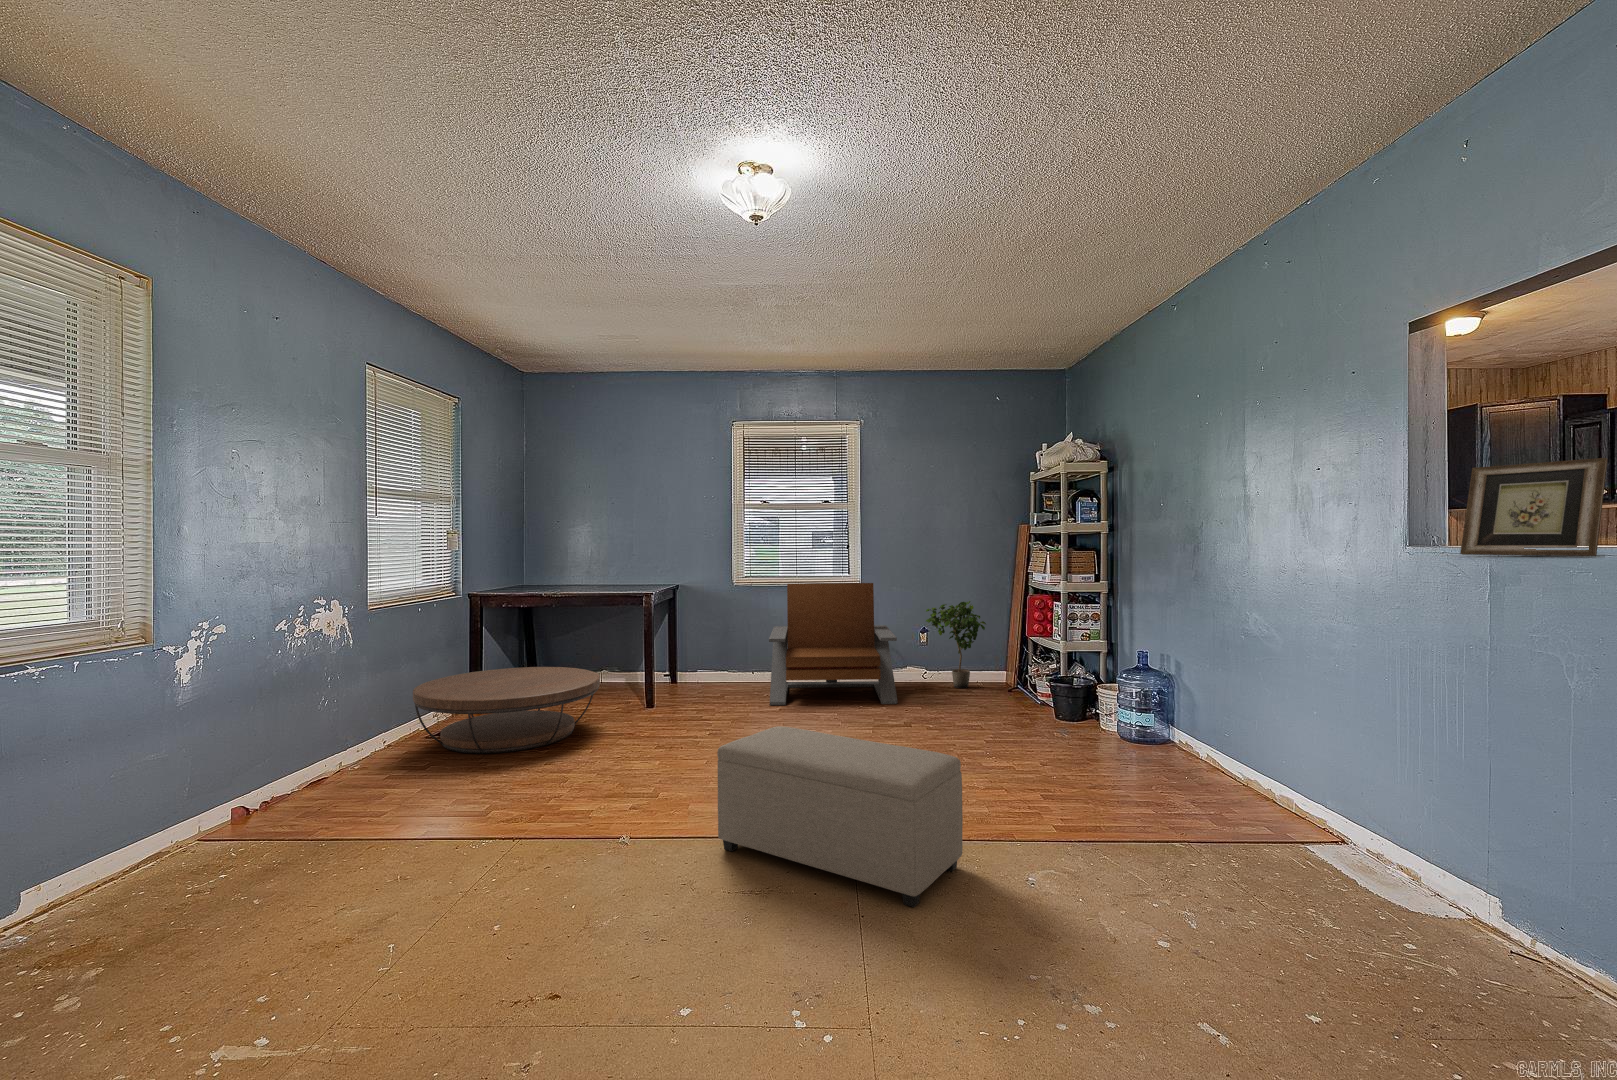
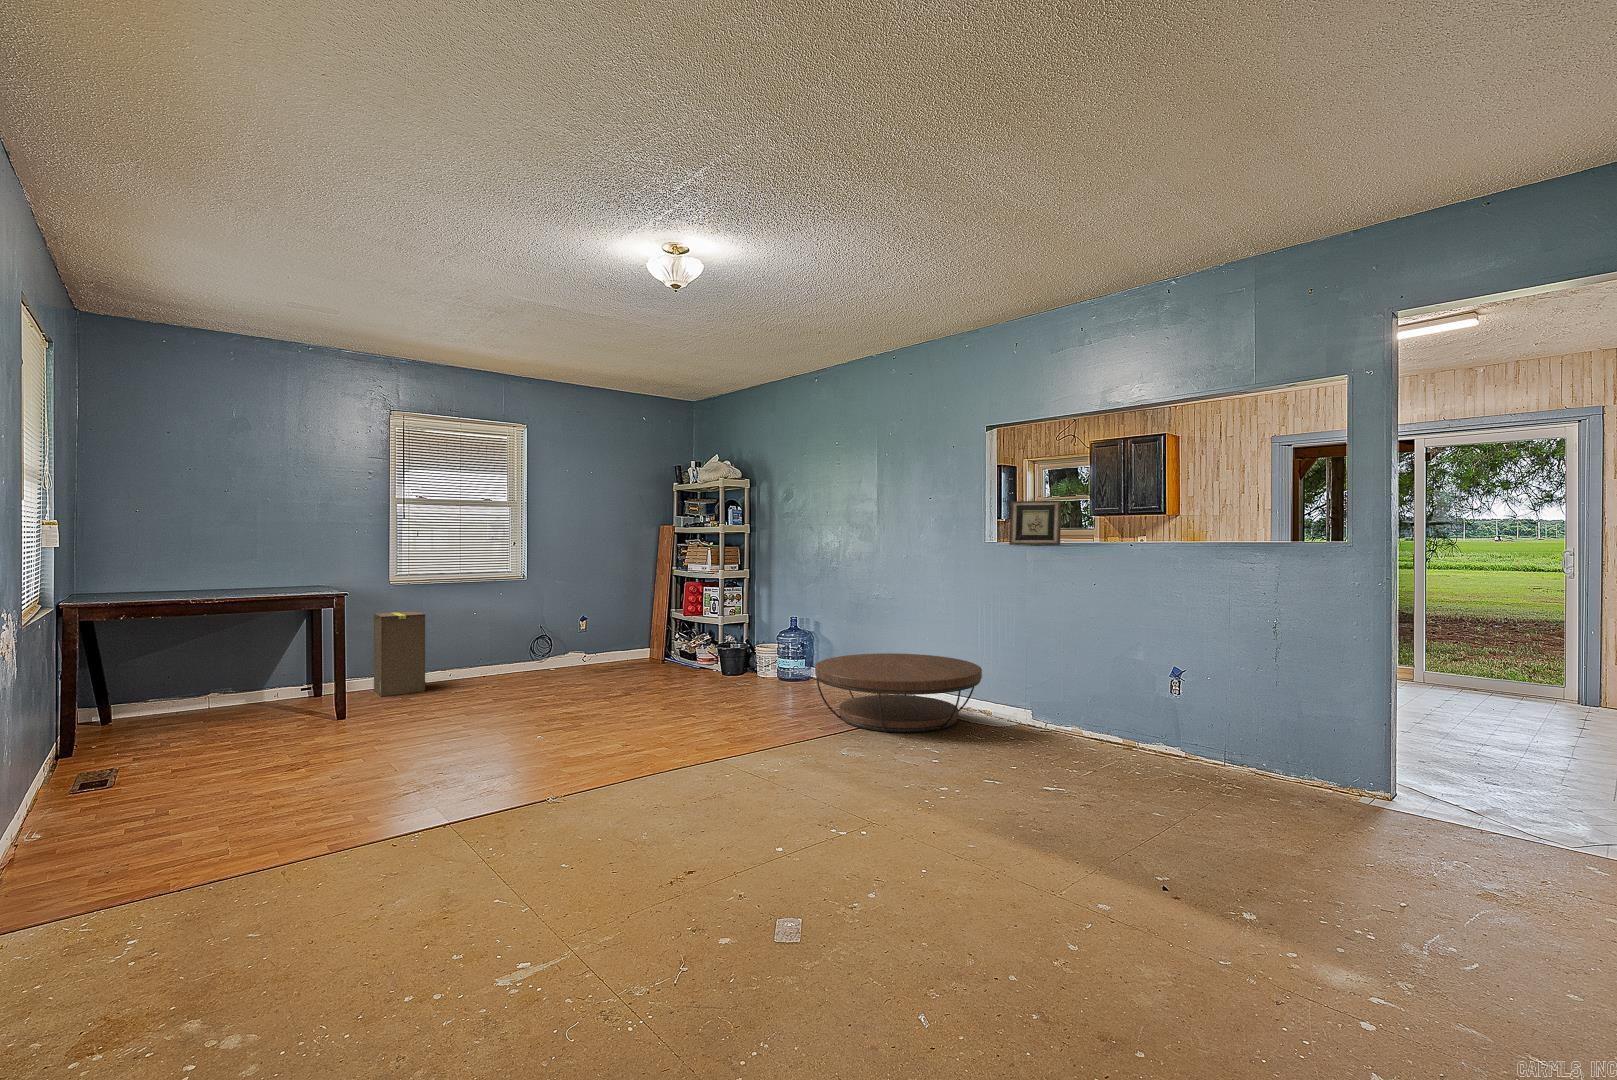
lounge chair: present [769,583,897,705] -> none [442,575,594,699]
potted plant: present [926,601,986,688] -> none [596,590,643,666]
cardboard box: none [712,614,754,691] -> present [374,611,425,696]
coffee table: present [413,667,600,753] -> present [815,653,982,733]
ottoman: present [717,726,963,907] -> none [631,680,811,784]

